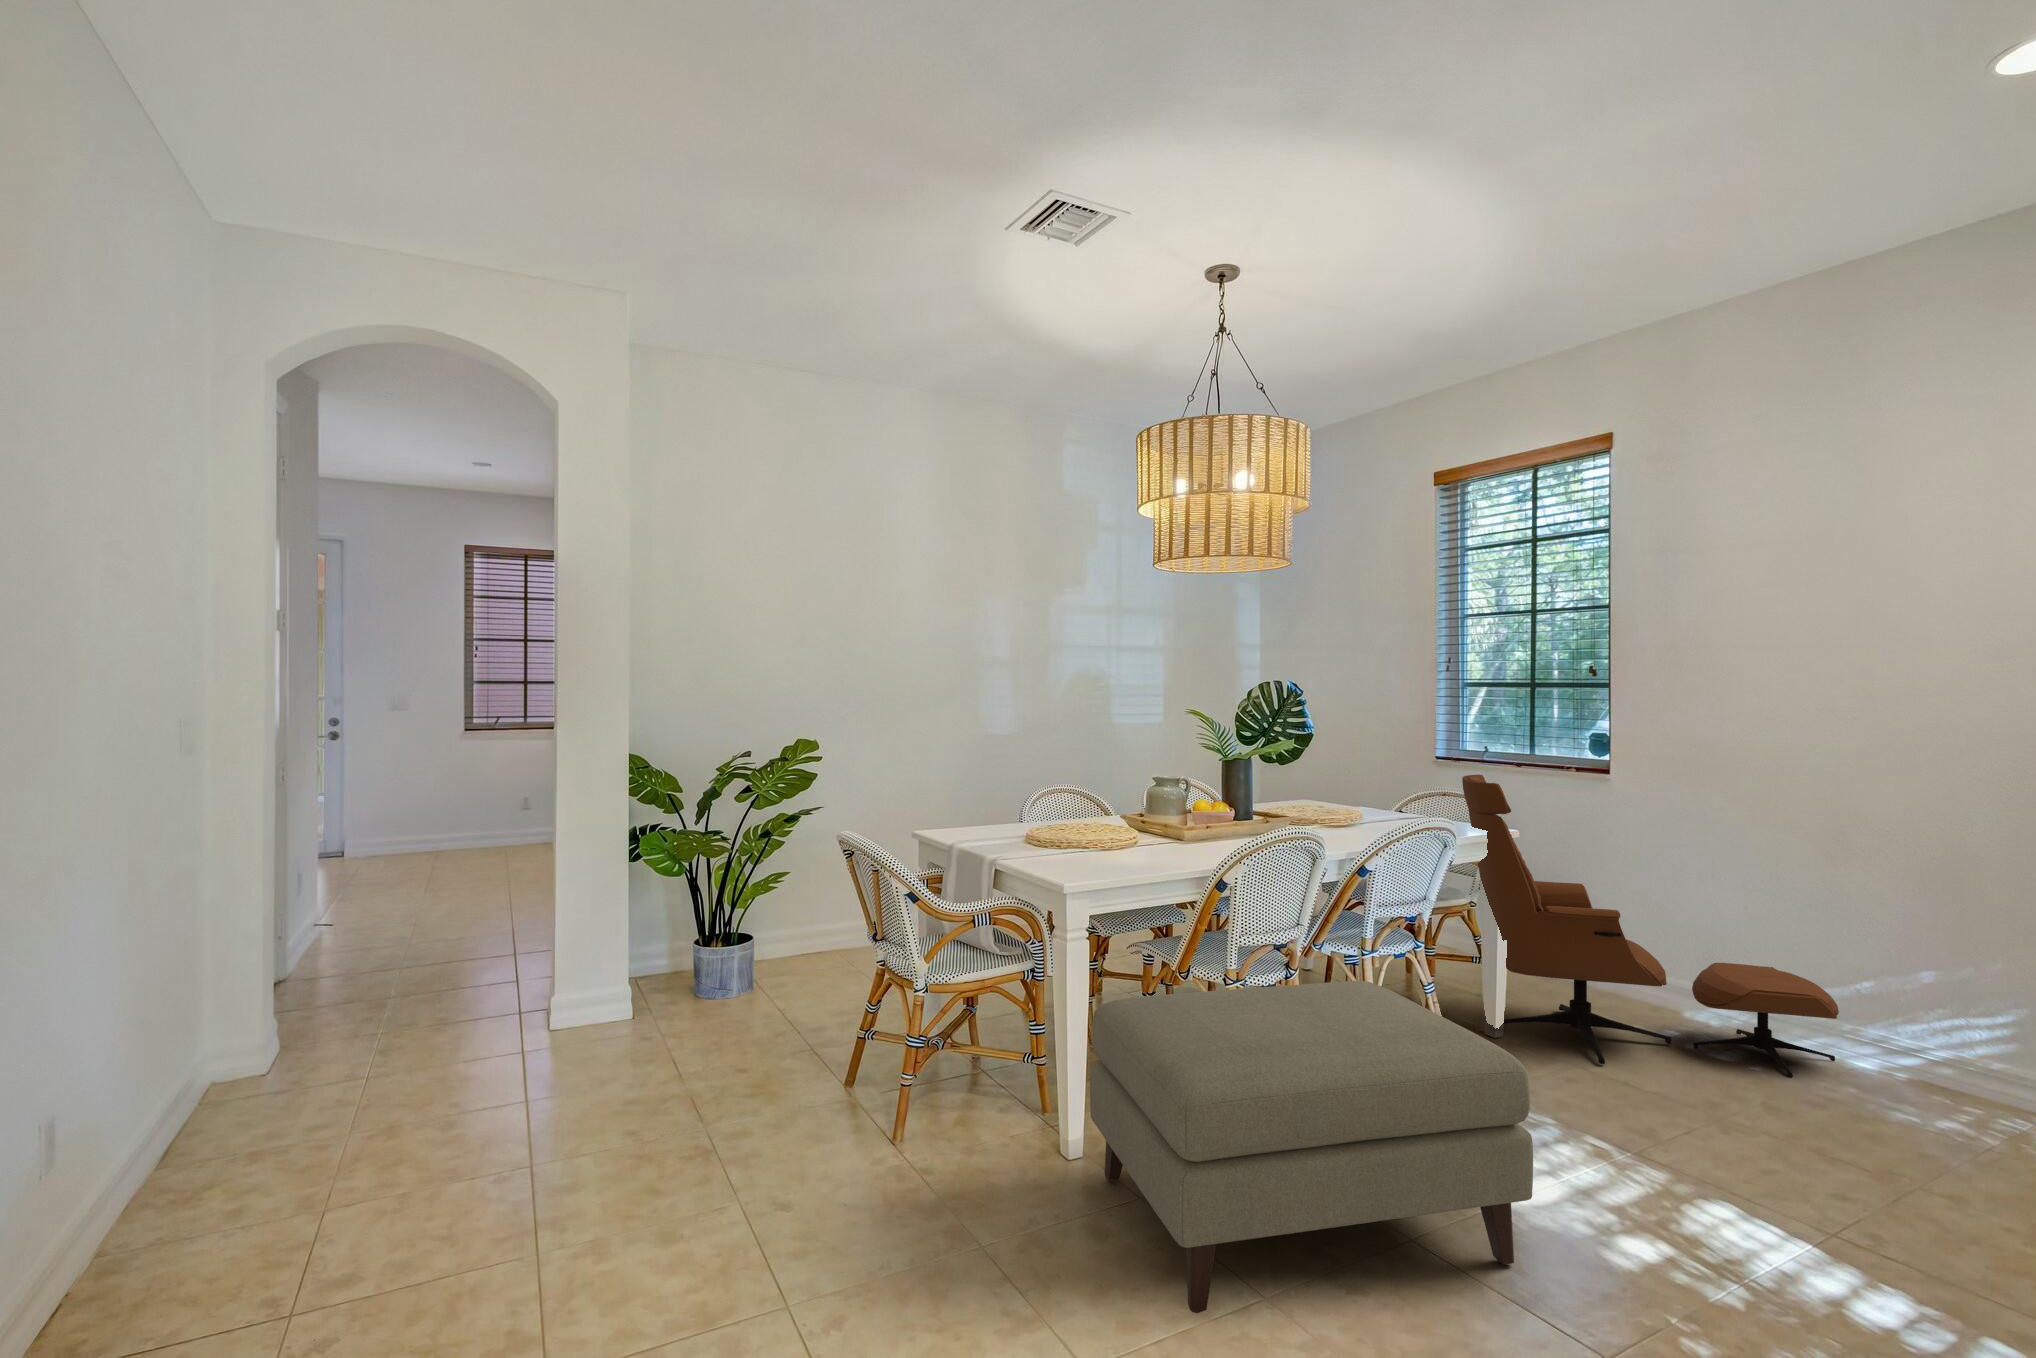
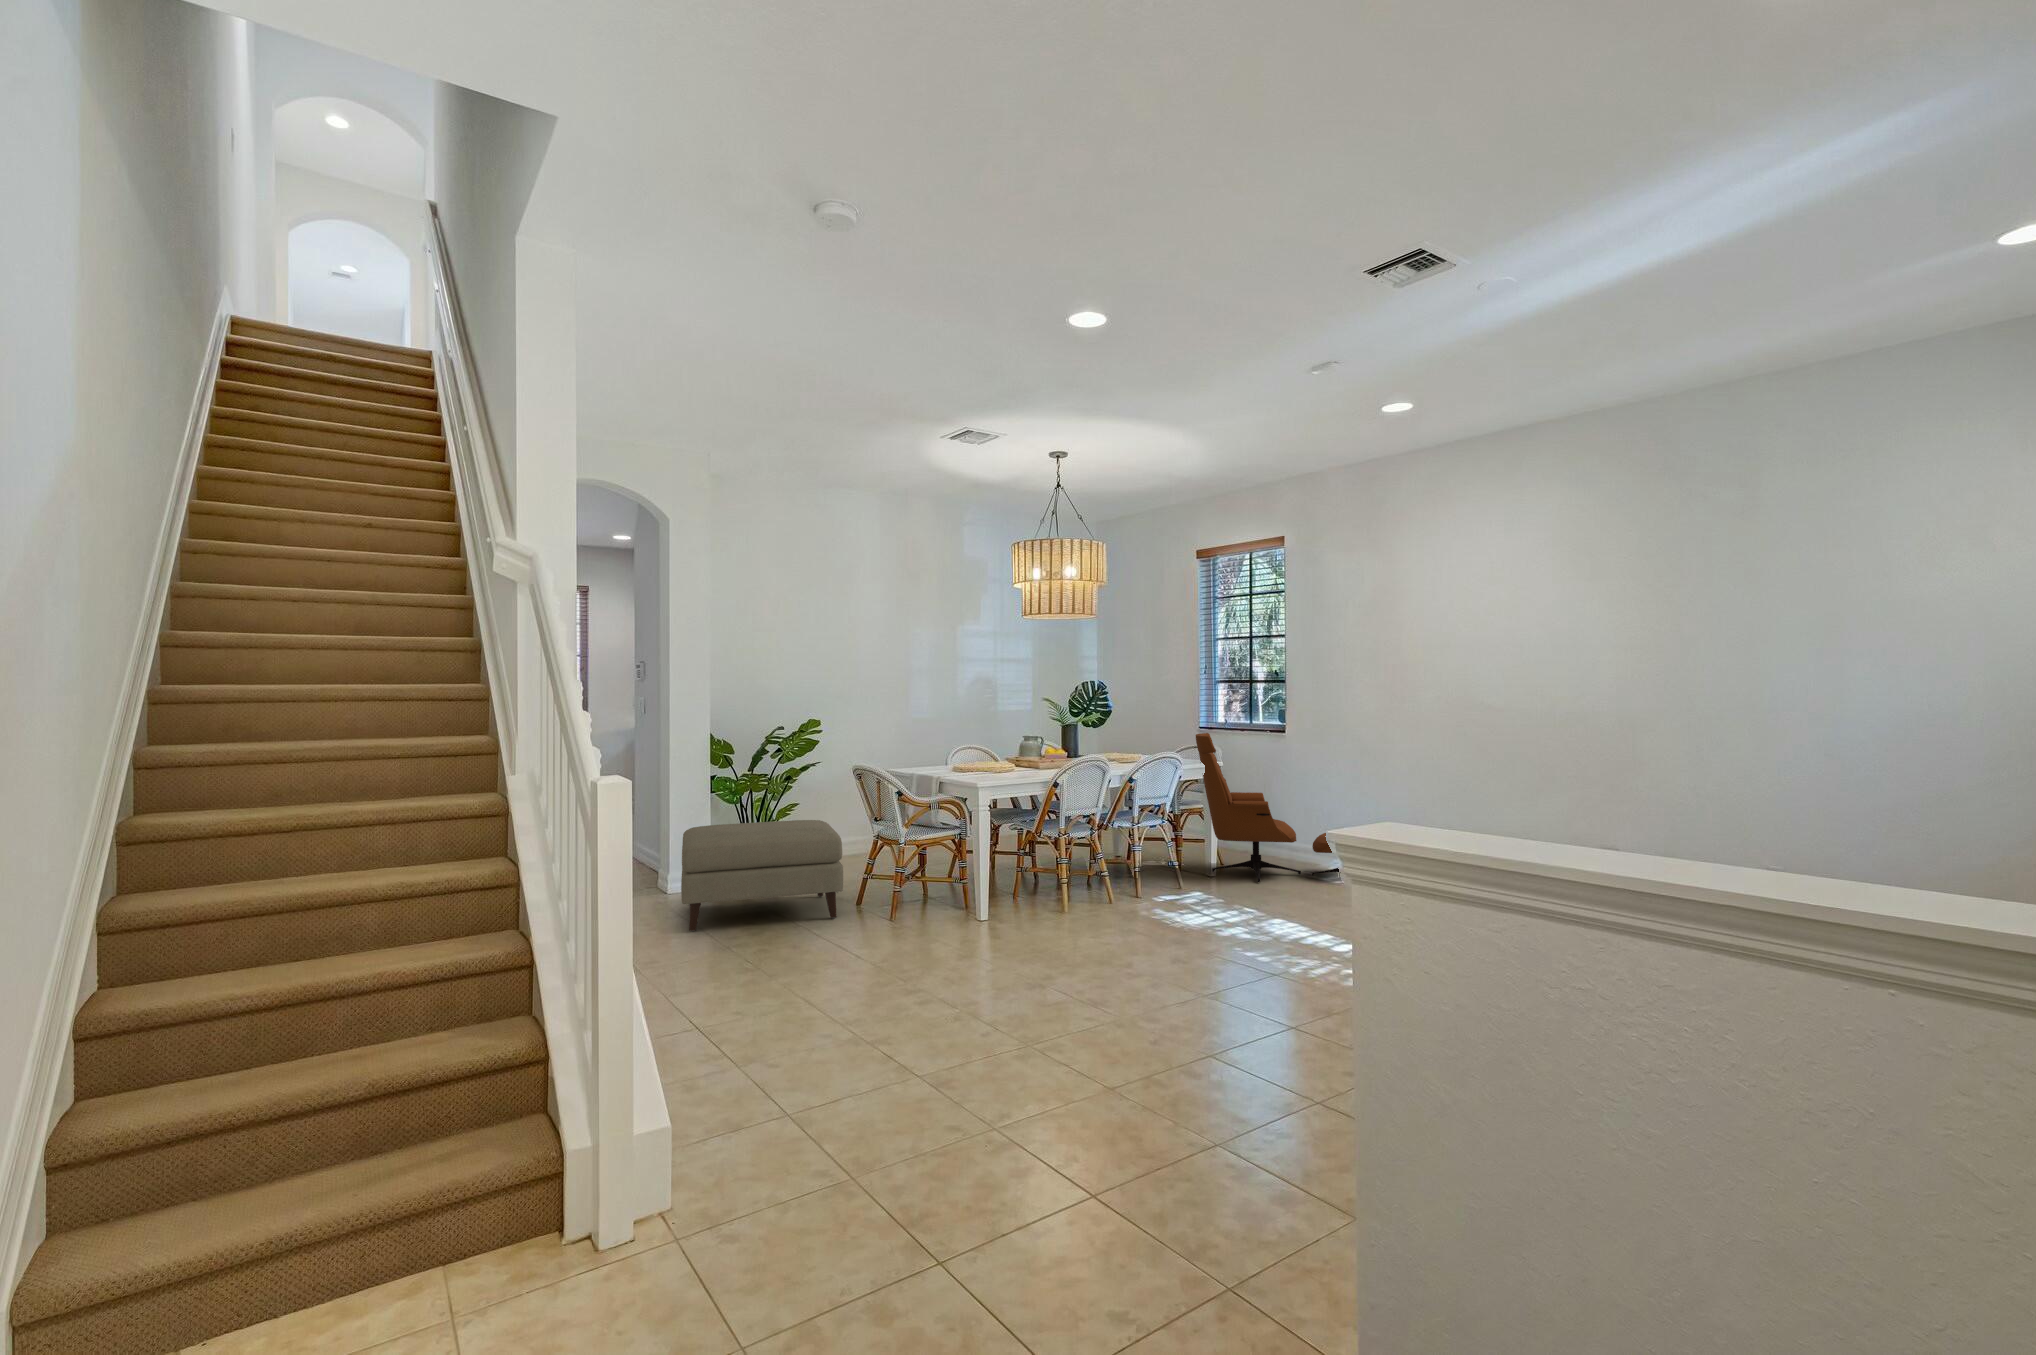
ottoman: present [1090,981,1533,1313] -> present [681,820,843,931]

